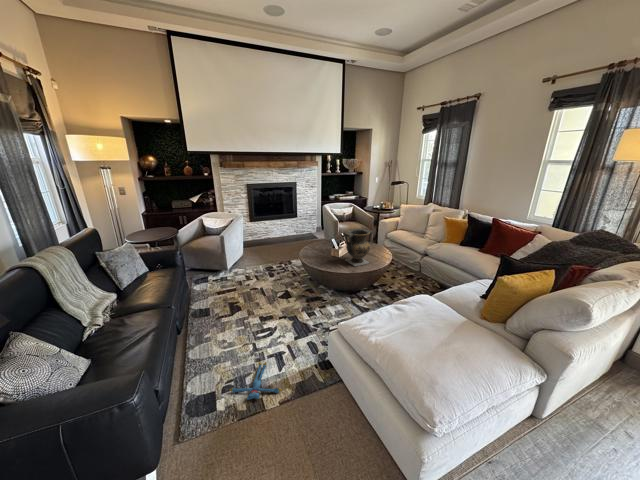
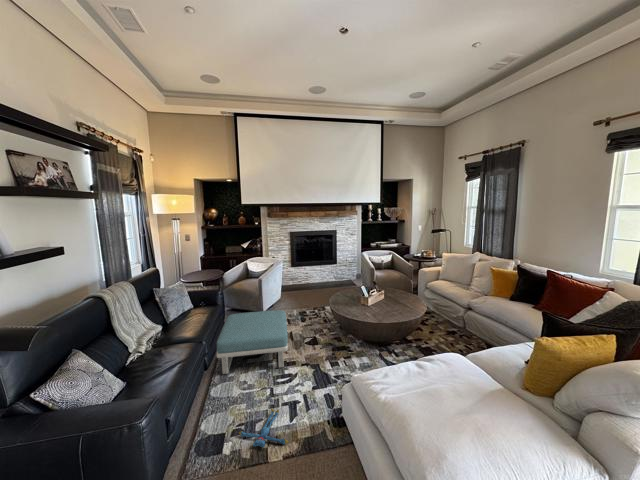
vase: present [343,229,373,266] -> none [371,277,403,317]
footstool: none [187,267,265,336] -> present [217,310,288,374]

